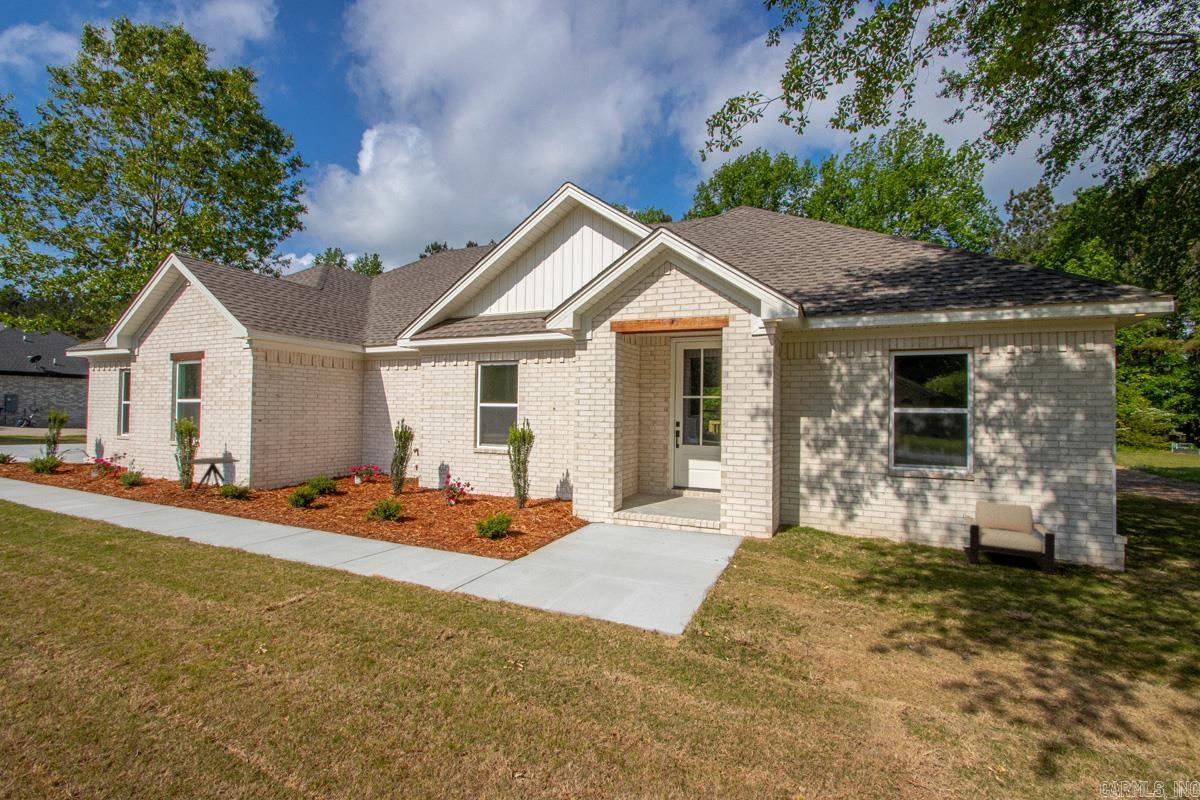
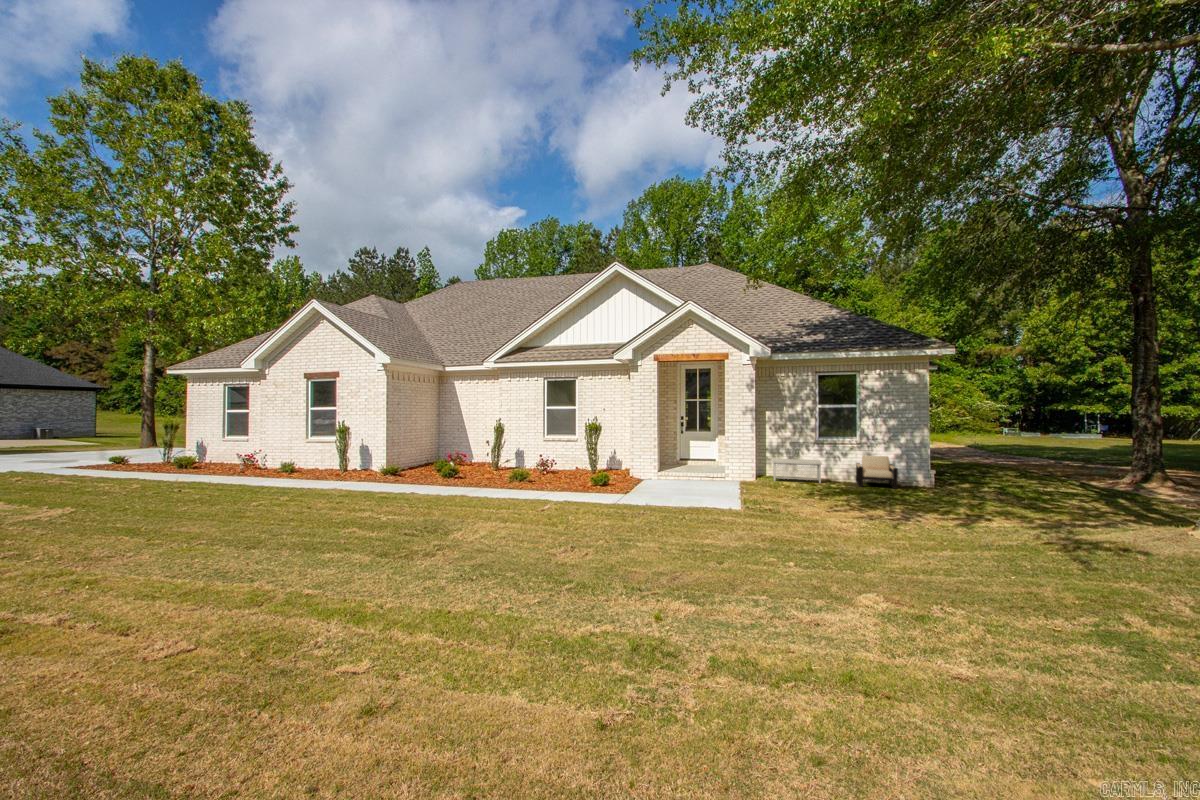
round table: present [182,458,240,496] -> none [342,449,381,477]
storage bench: none [805,496,897,548] -> present [772,458,822,483]

